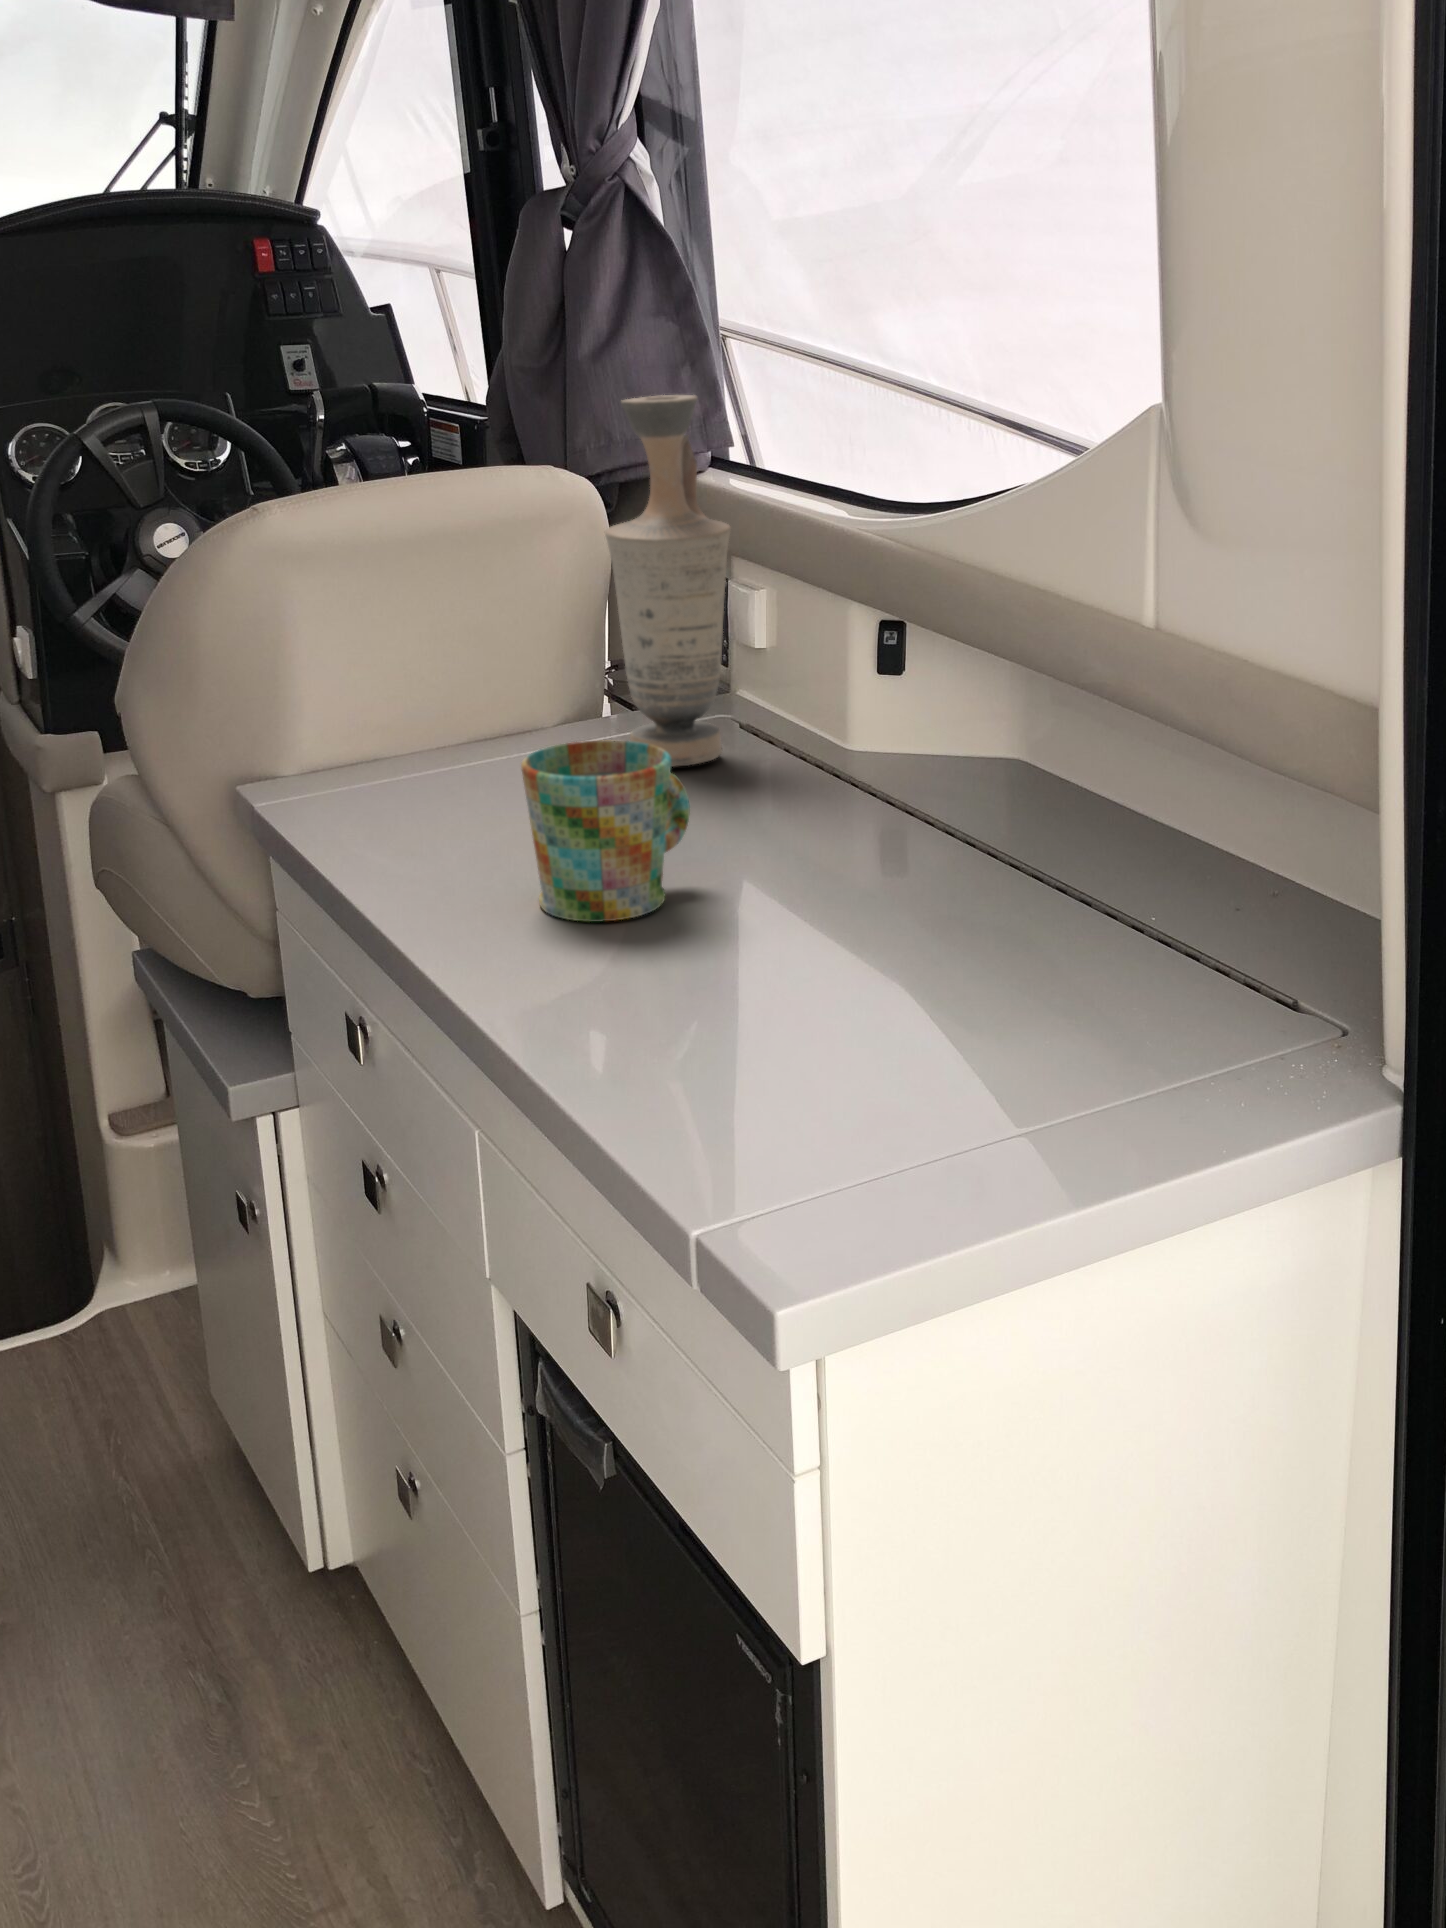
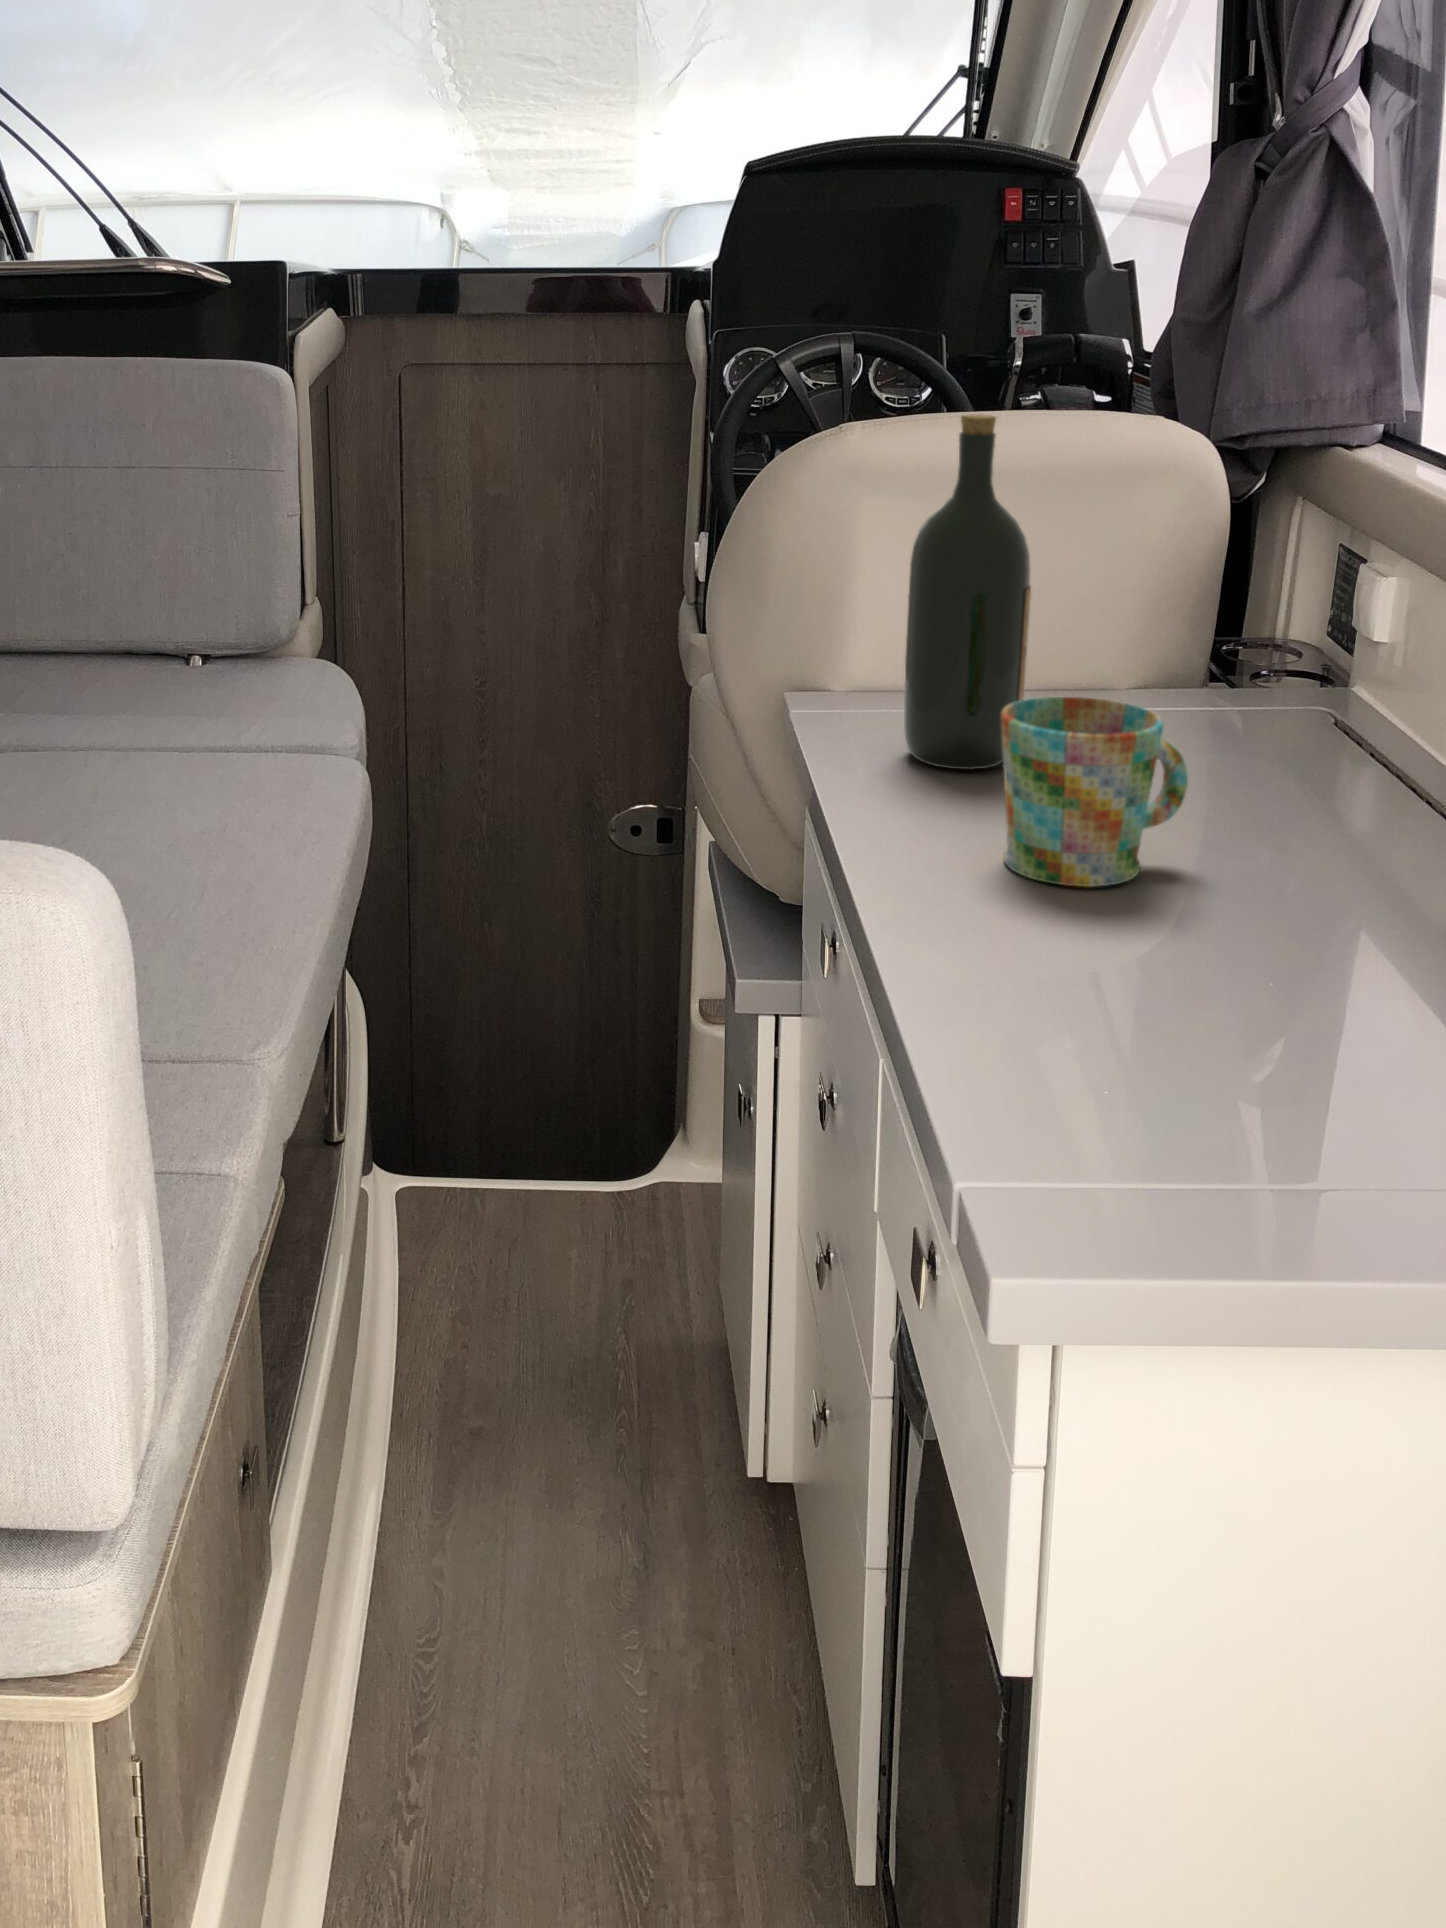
vase: present [605,395,731,767] -> none [1197,353,1342,748]
wine bottle: none [367,479,493,830] -> present [904,414,1031,769]

